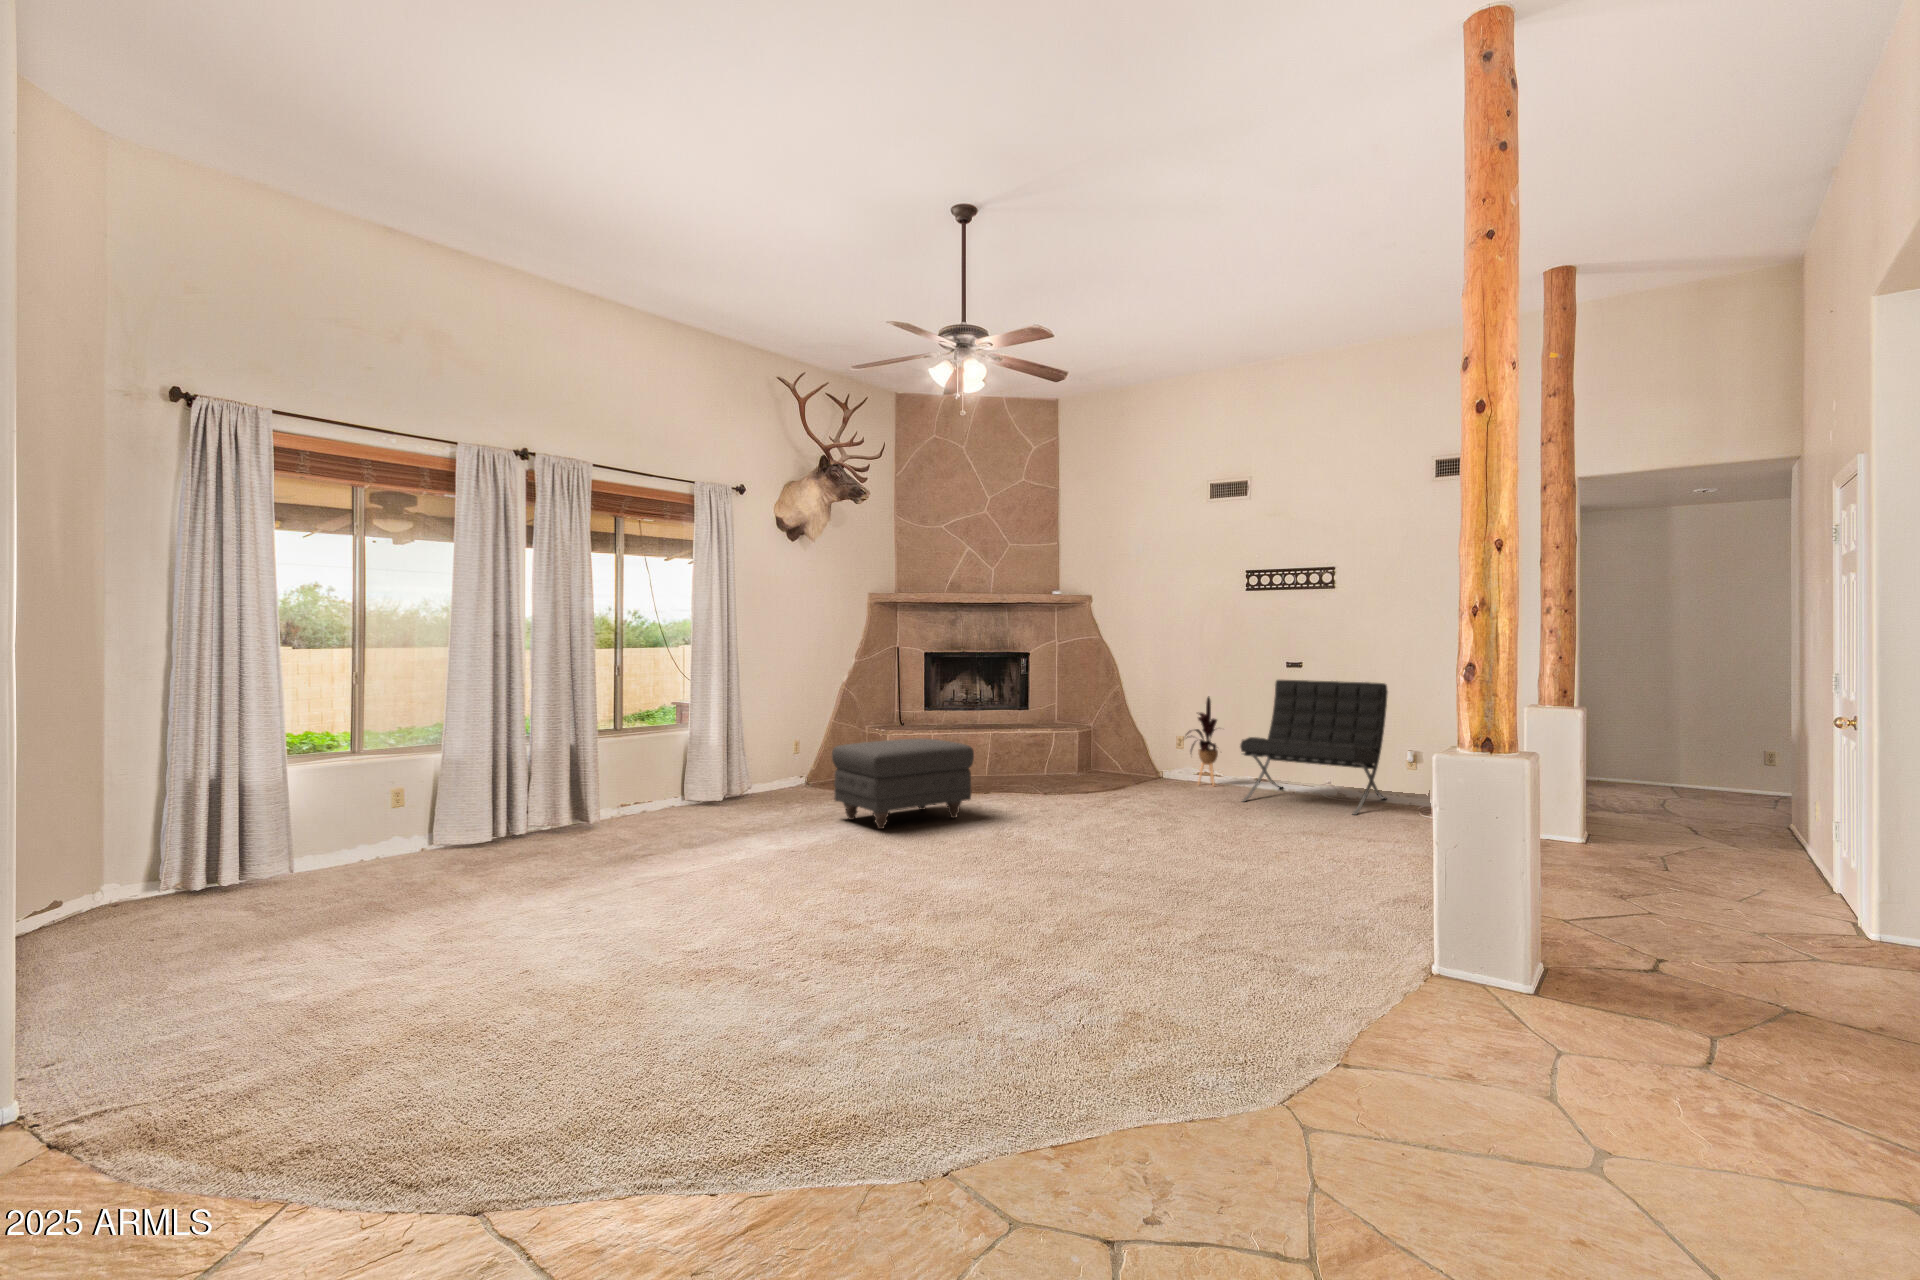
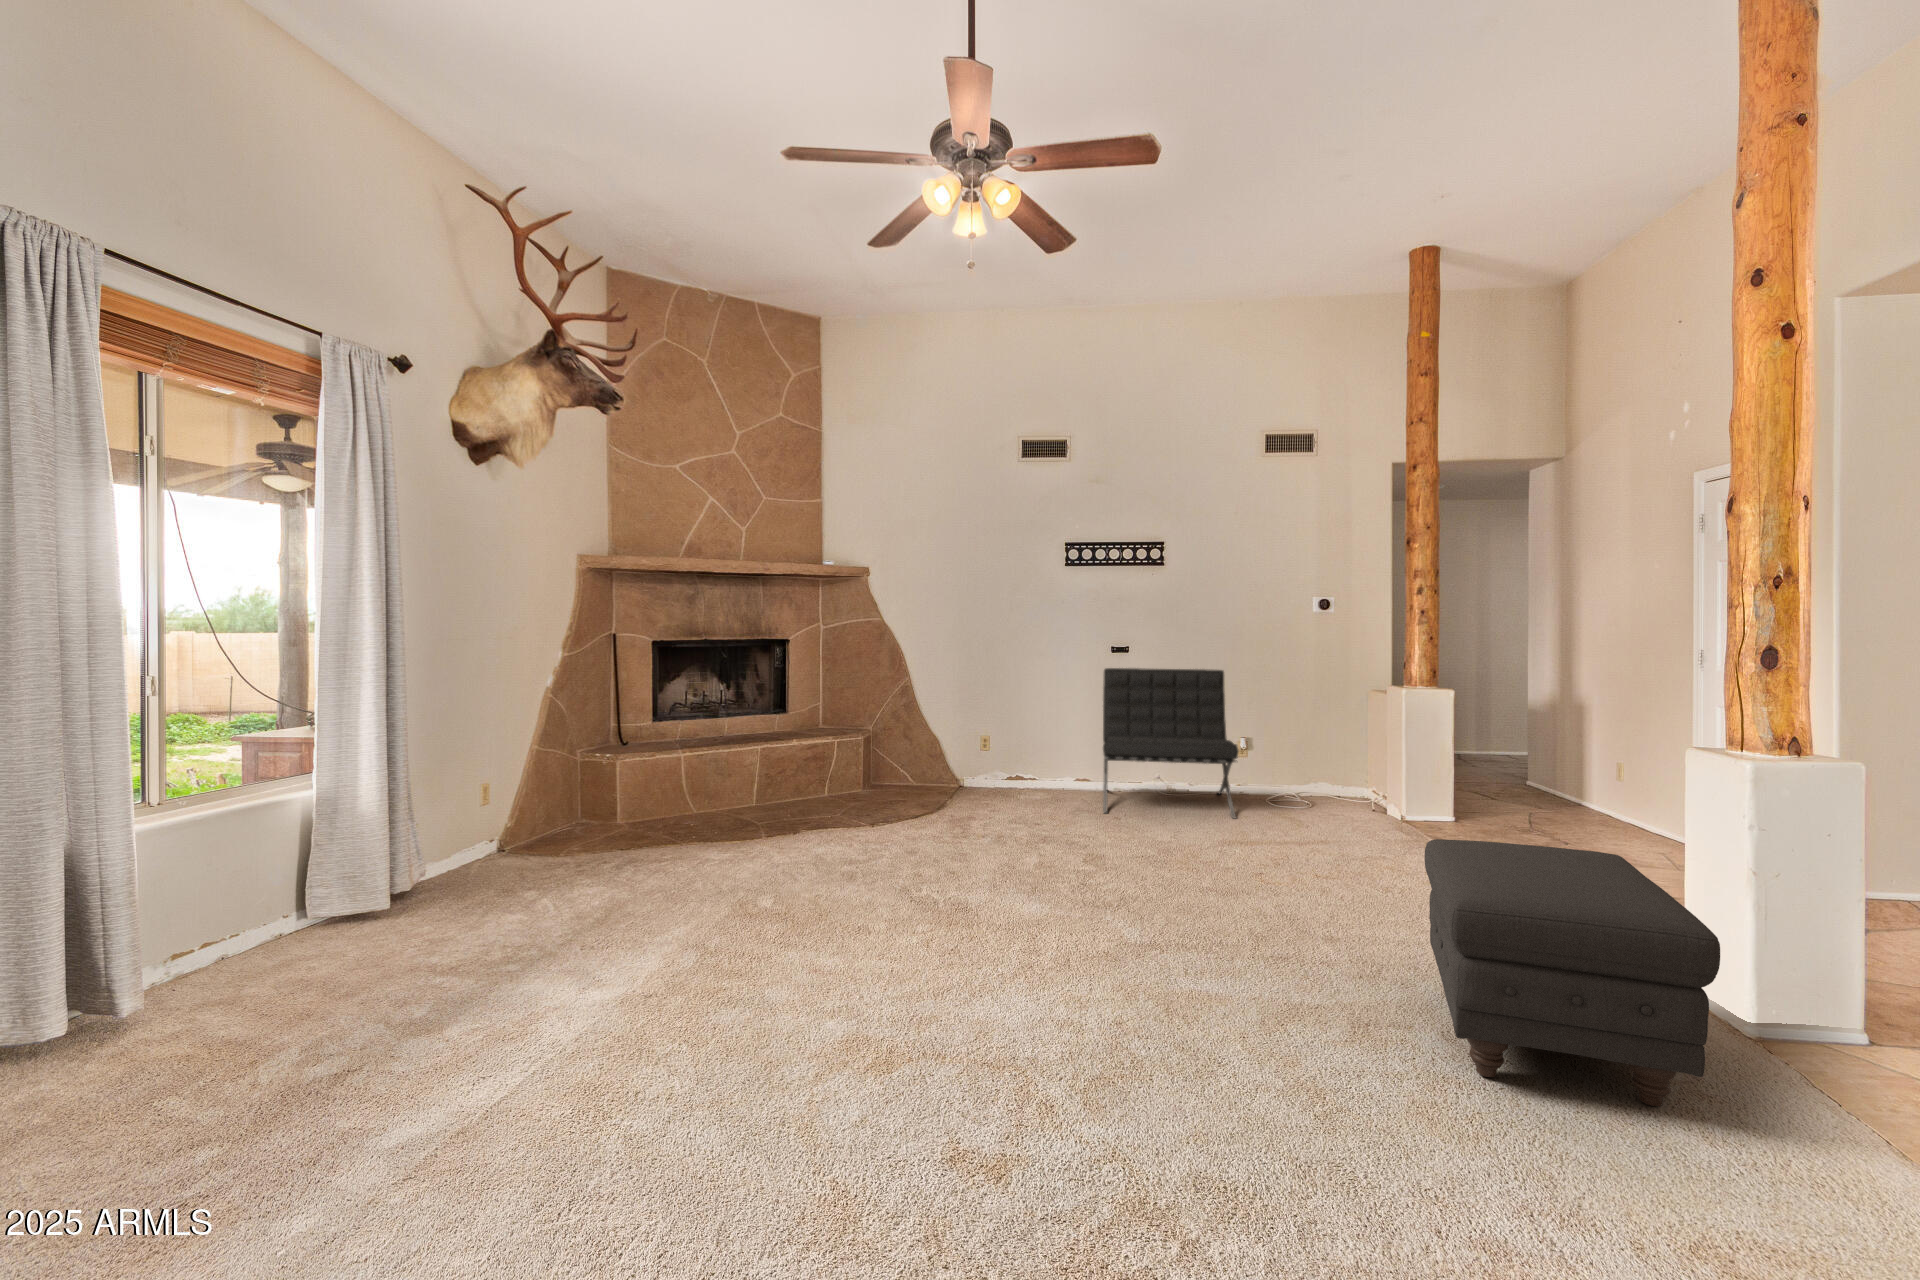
house plant: present [1186,696,1218,785] -> none [997,690,1051,795]
ottoman: present [832,738,974,829] -> present [1424,839,1720,1106]

